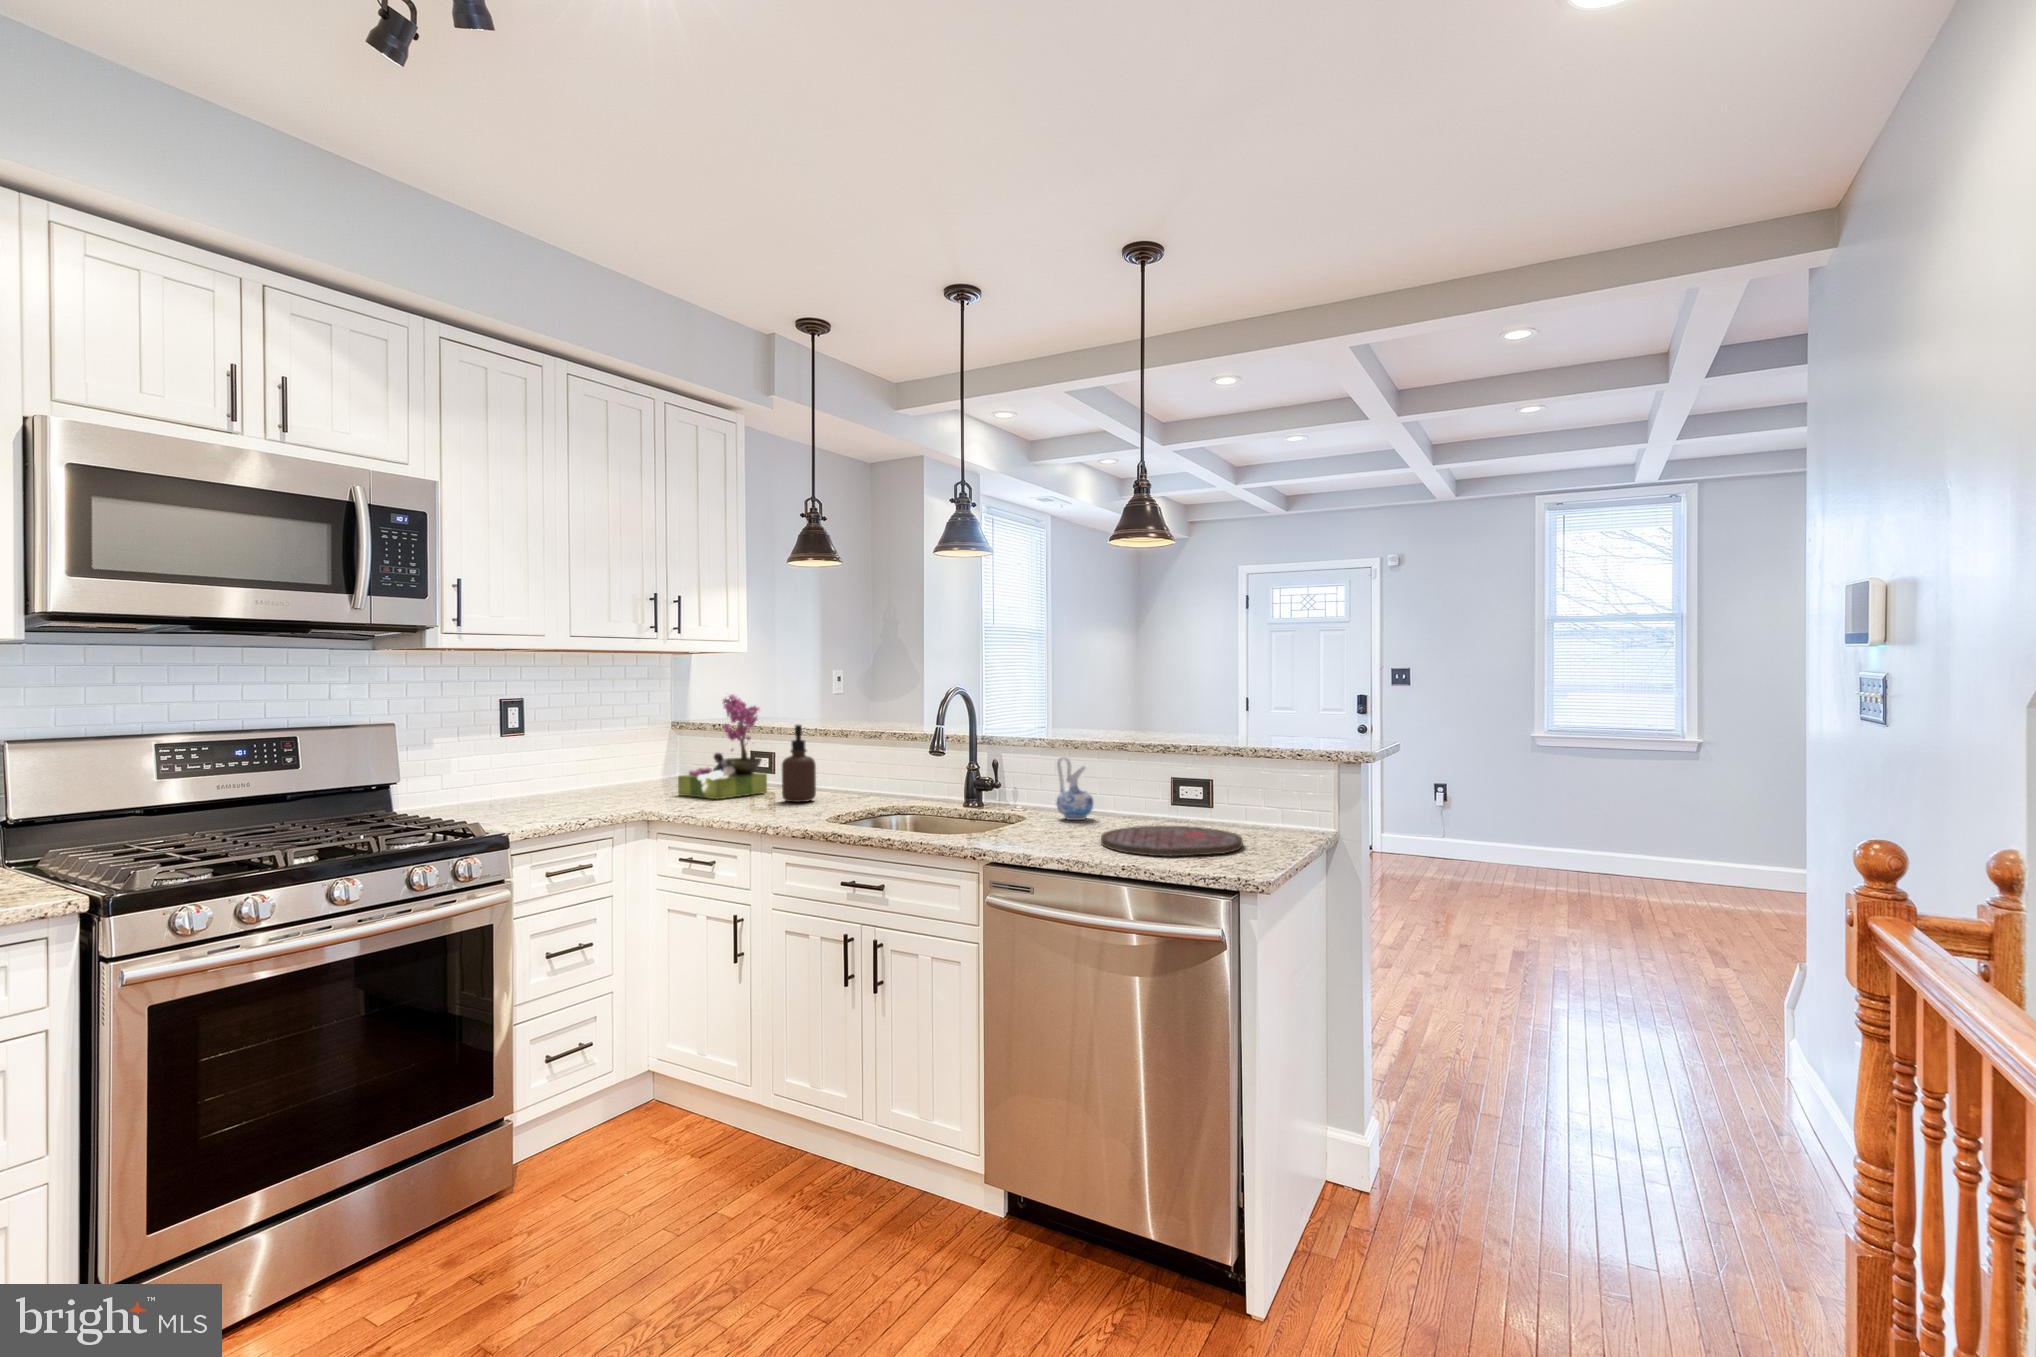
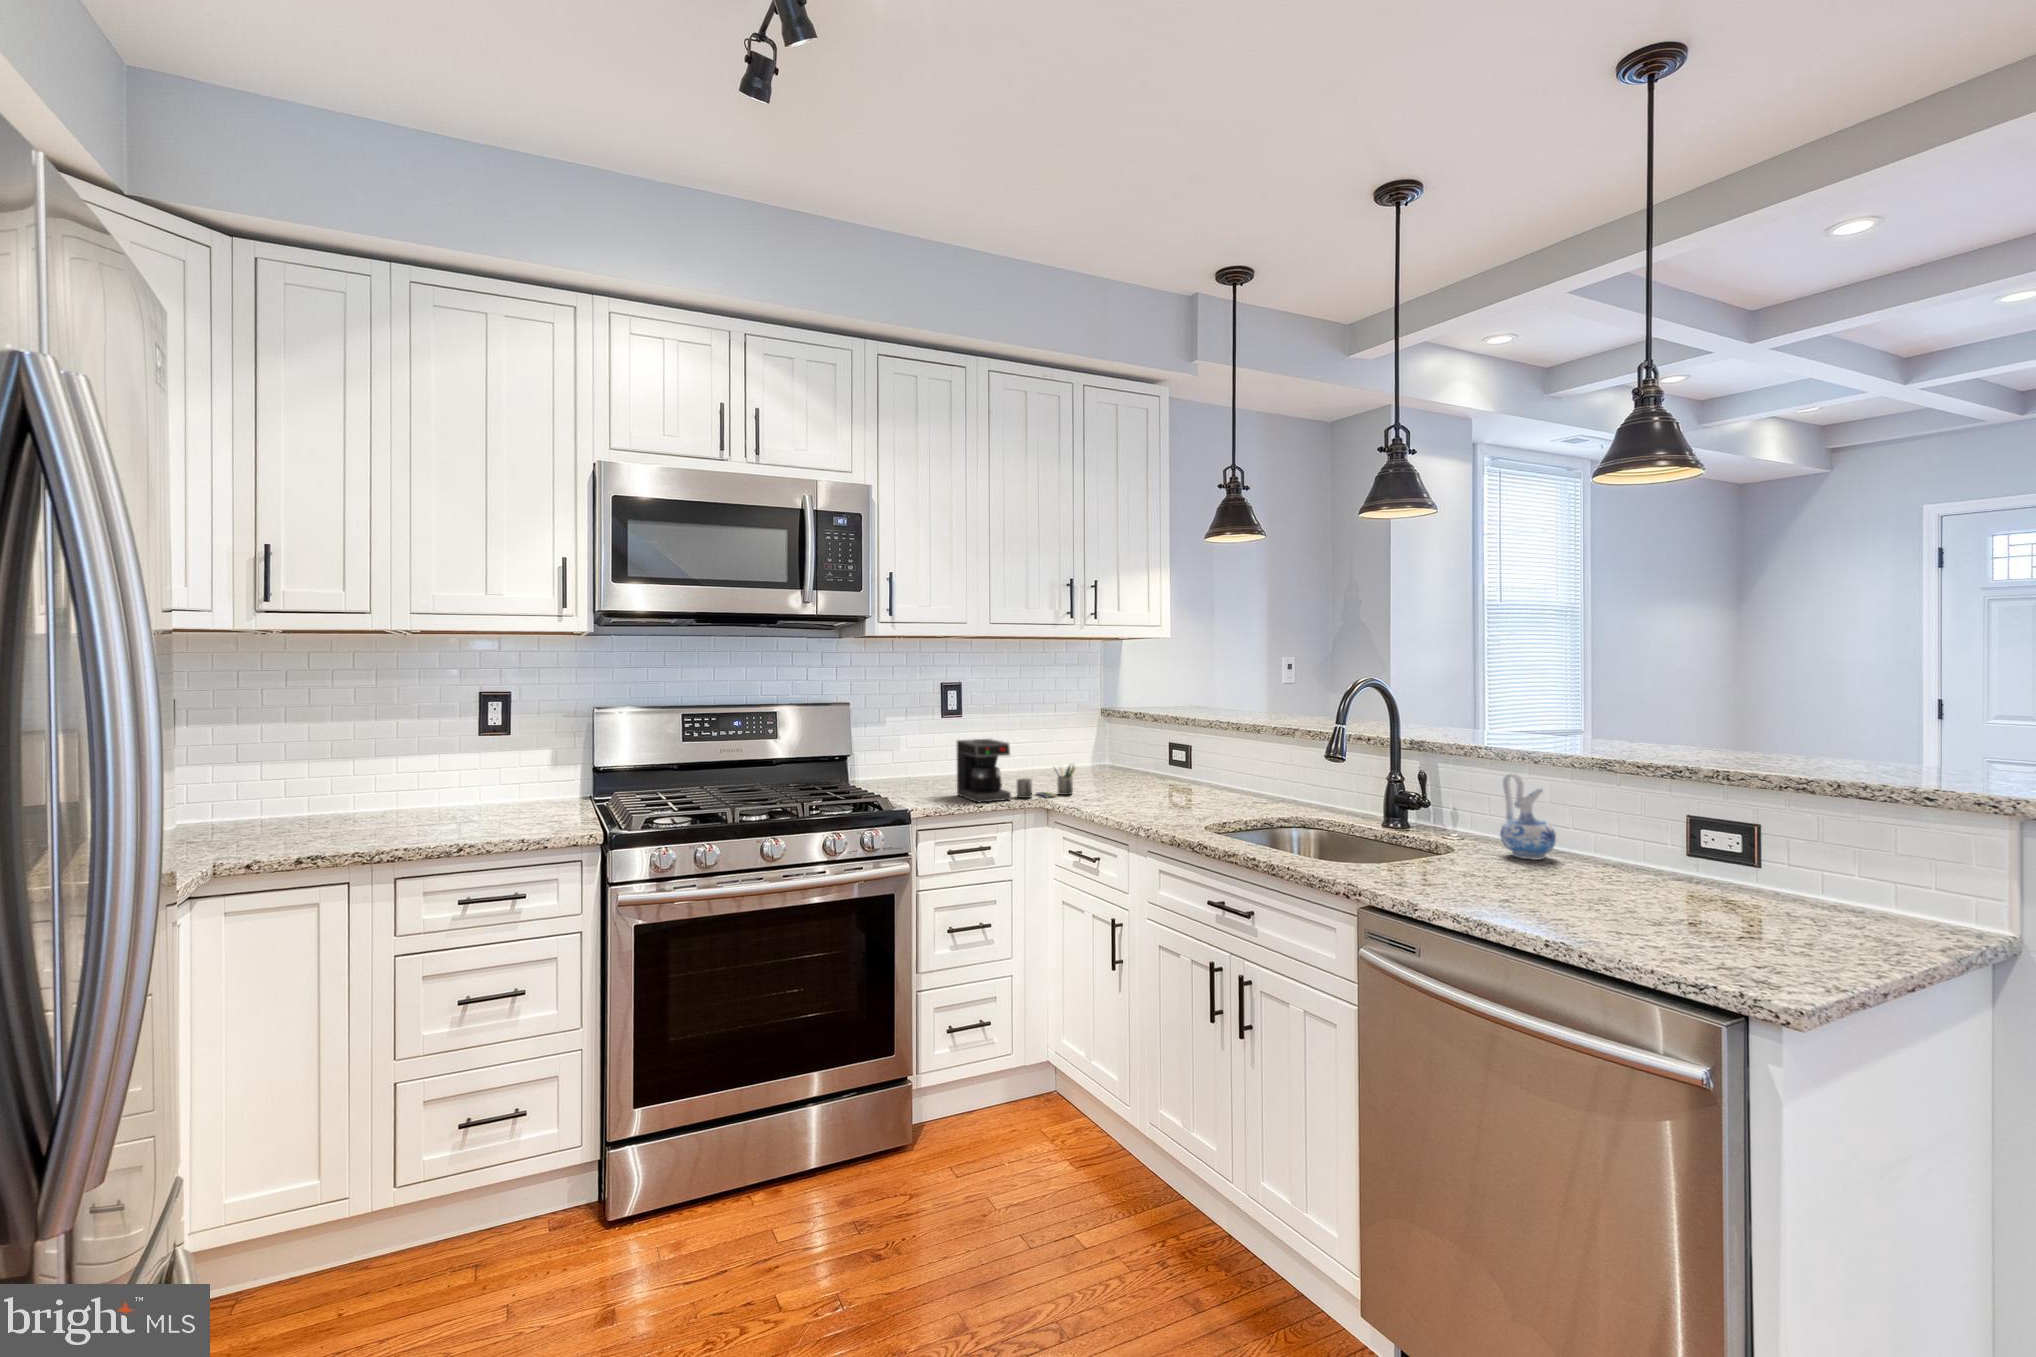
flower arrangement: present [678,694,767,799] -> none [1093,679,1180,791]
soap dispenser: present [782,725,816,802] -> none [1185,717,1222,802]
coffee maker: none [542,754,671,819] -> present [957,739,1075,802]
cutting board: present [1101,826,1243,857] -> none [1538,881,1785,946]

